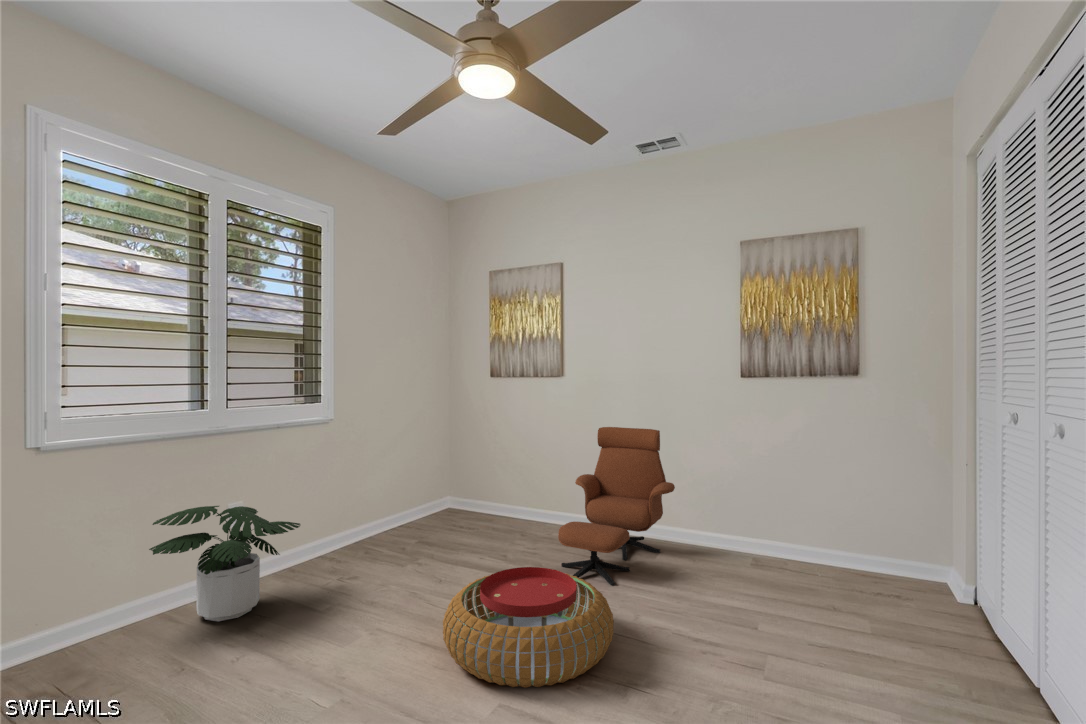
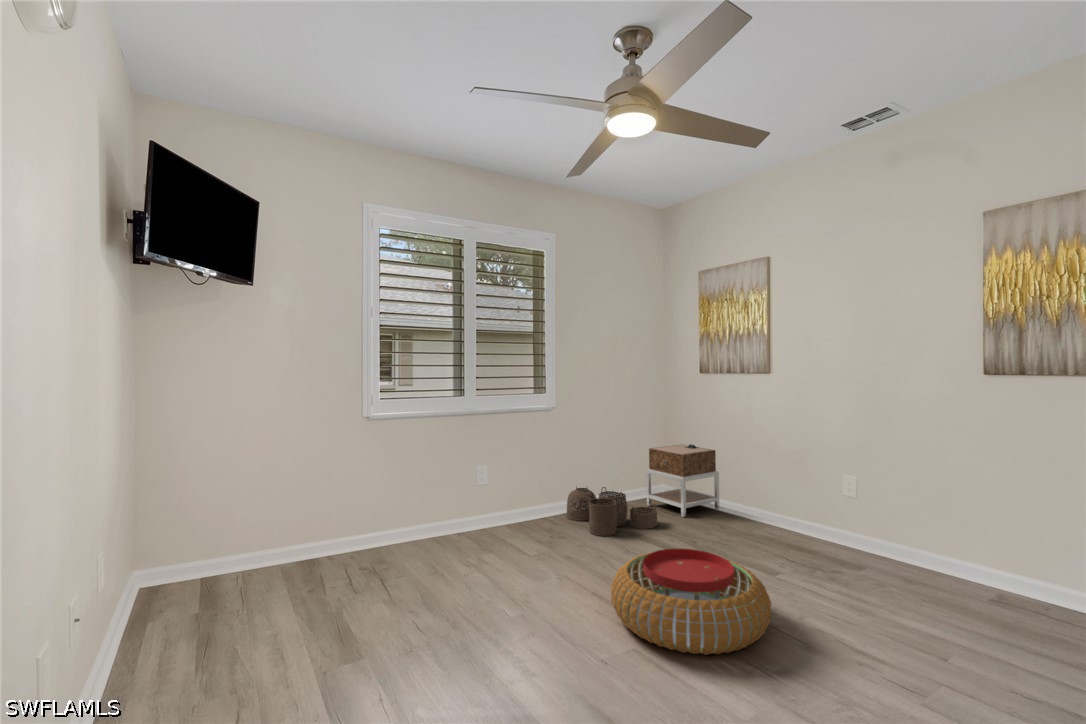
lounge chair: present [558,427,675,585] -> none [746,426,893,586]
nightstand: none [435,453,510,531] -> present [646,444,719,517]
potted plant: present [149,506,300,621] -> none [426,468,525,552]
woven basket: none [345,509,456,567] -> present [566,486,658,536]

